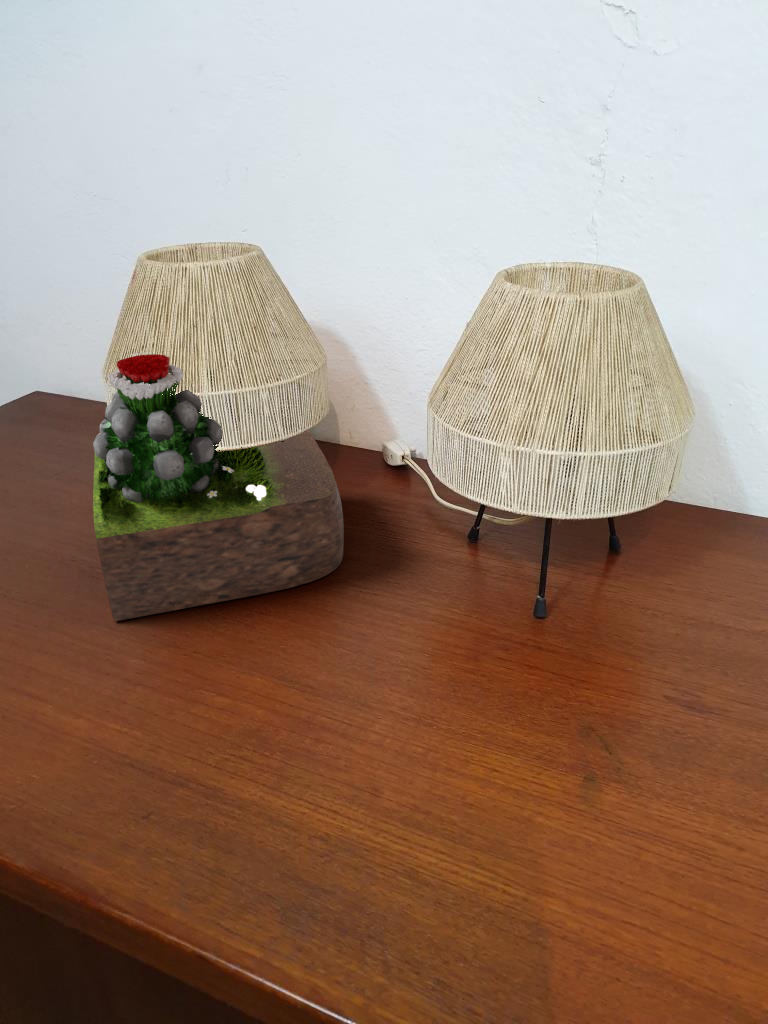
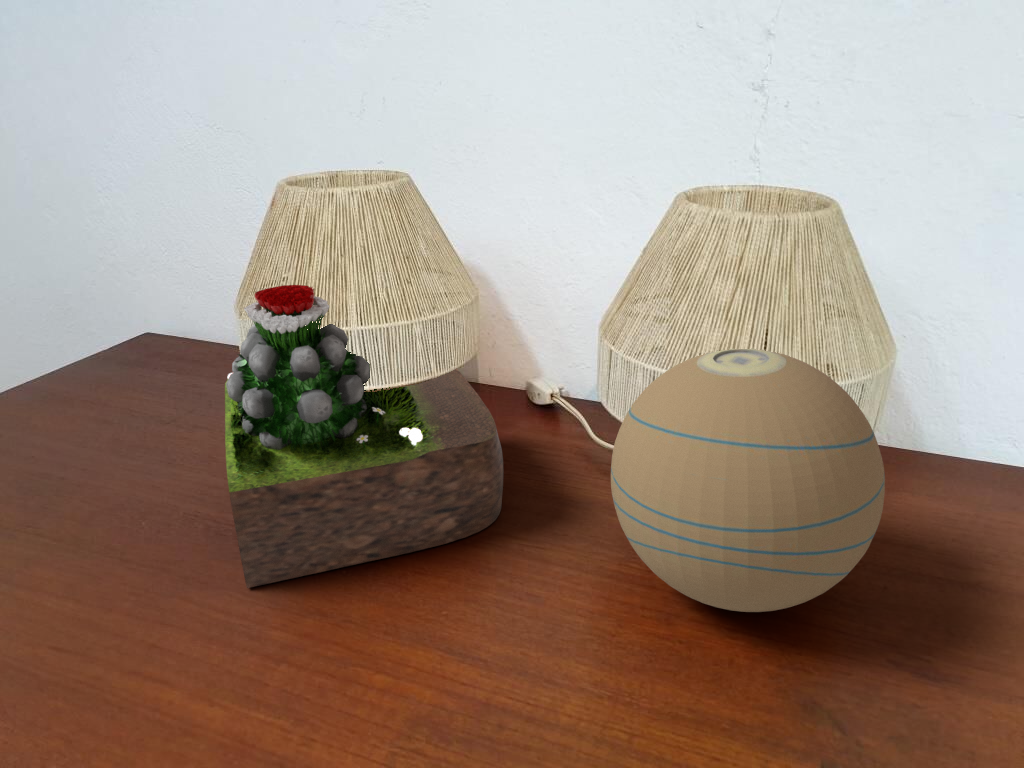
decorative orb: none [427,418,662,648] -> present [611,348,885,612]

